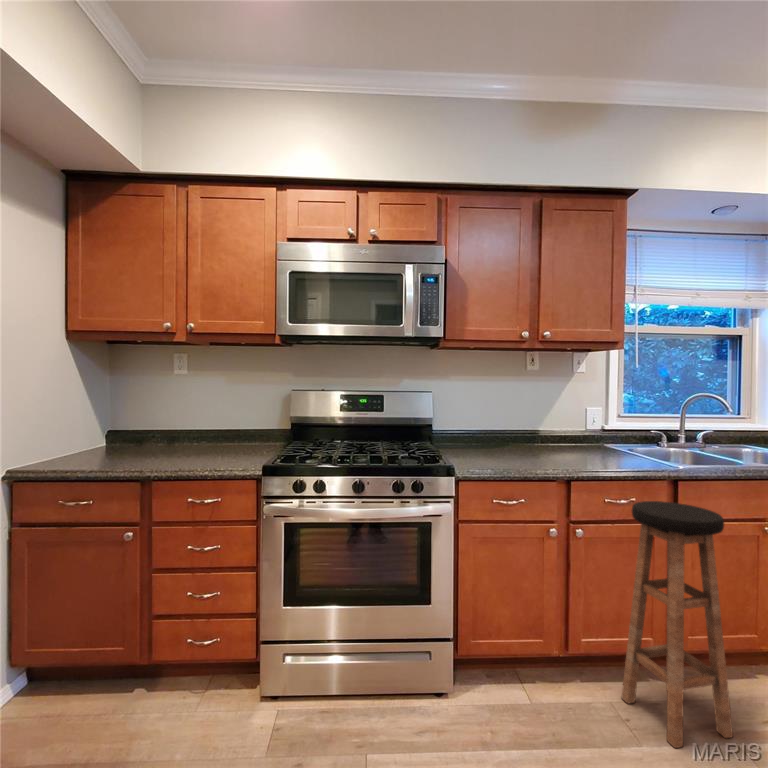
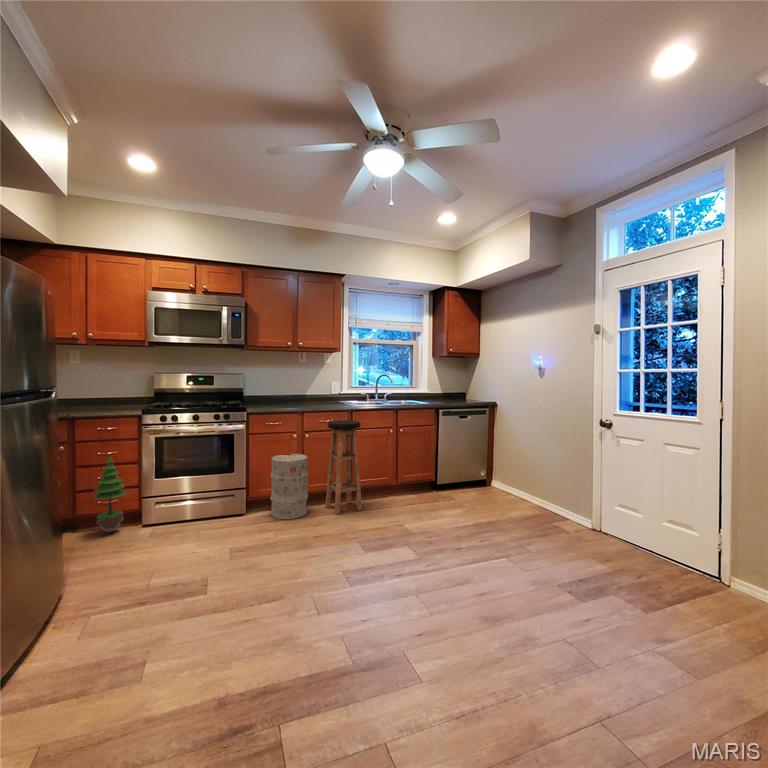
potted tree: none [174,556,234,711] -> present [93,456,126,532]
trash can: none [505,567,593,740] -> present [270,454,308,519]

